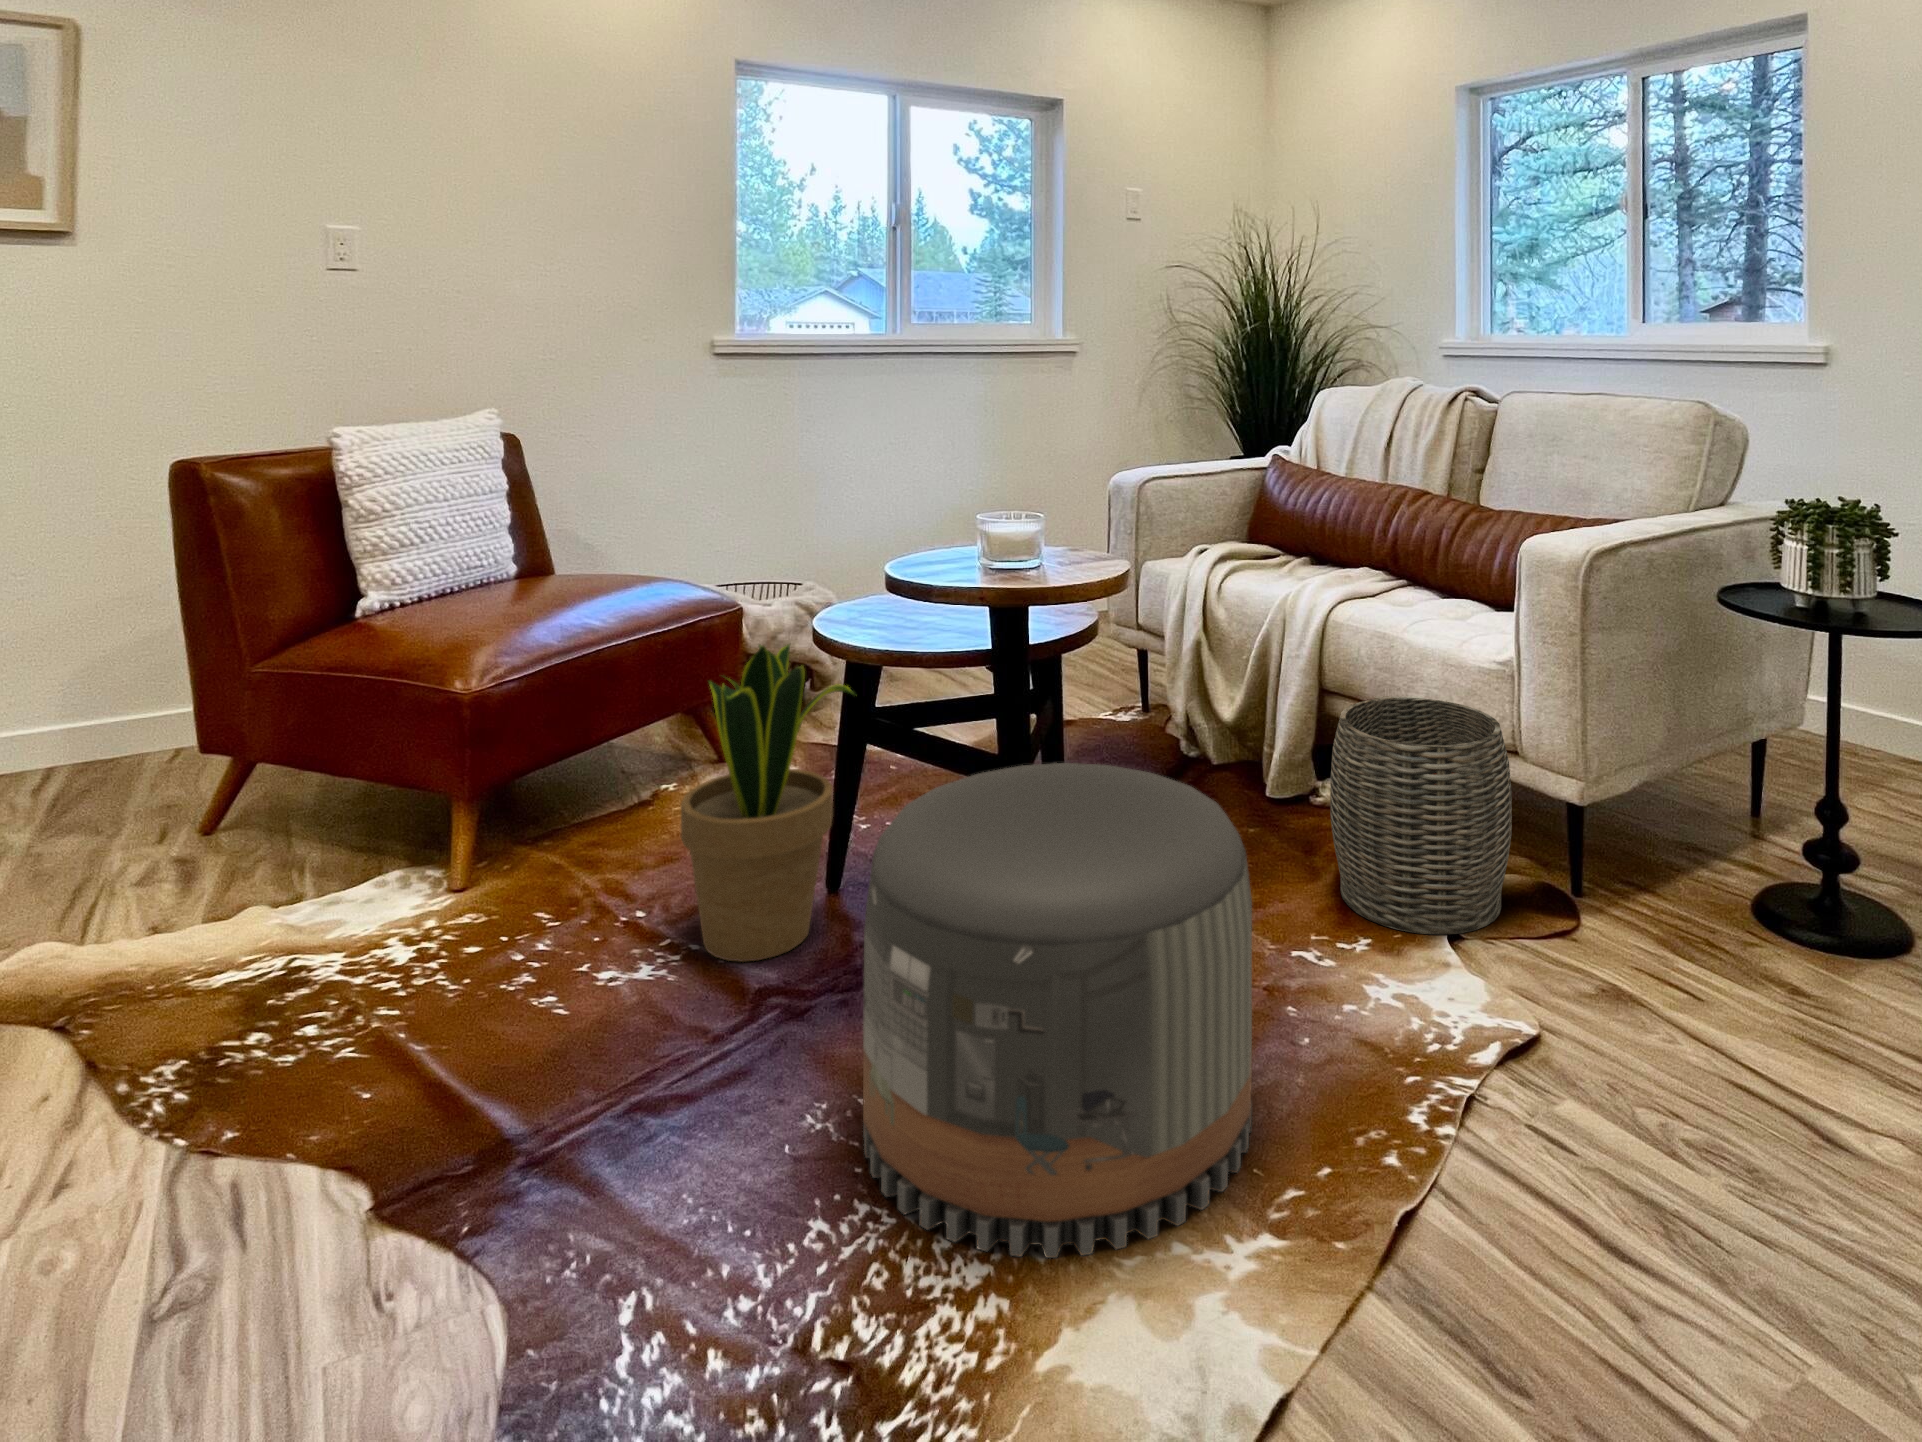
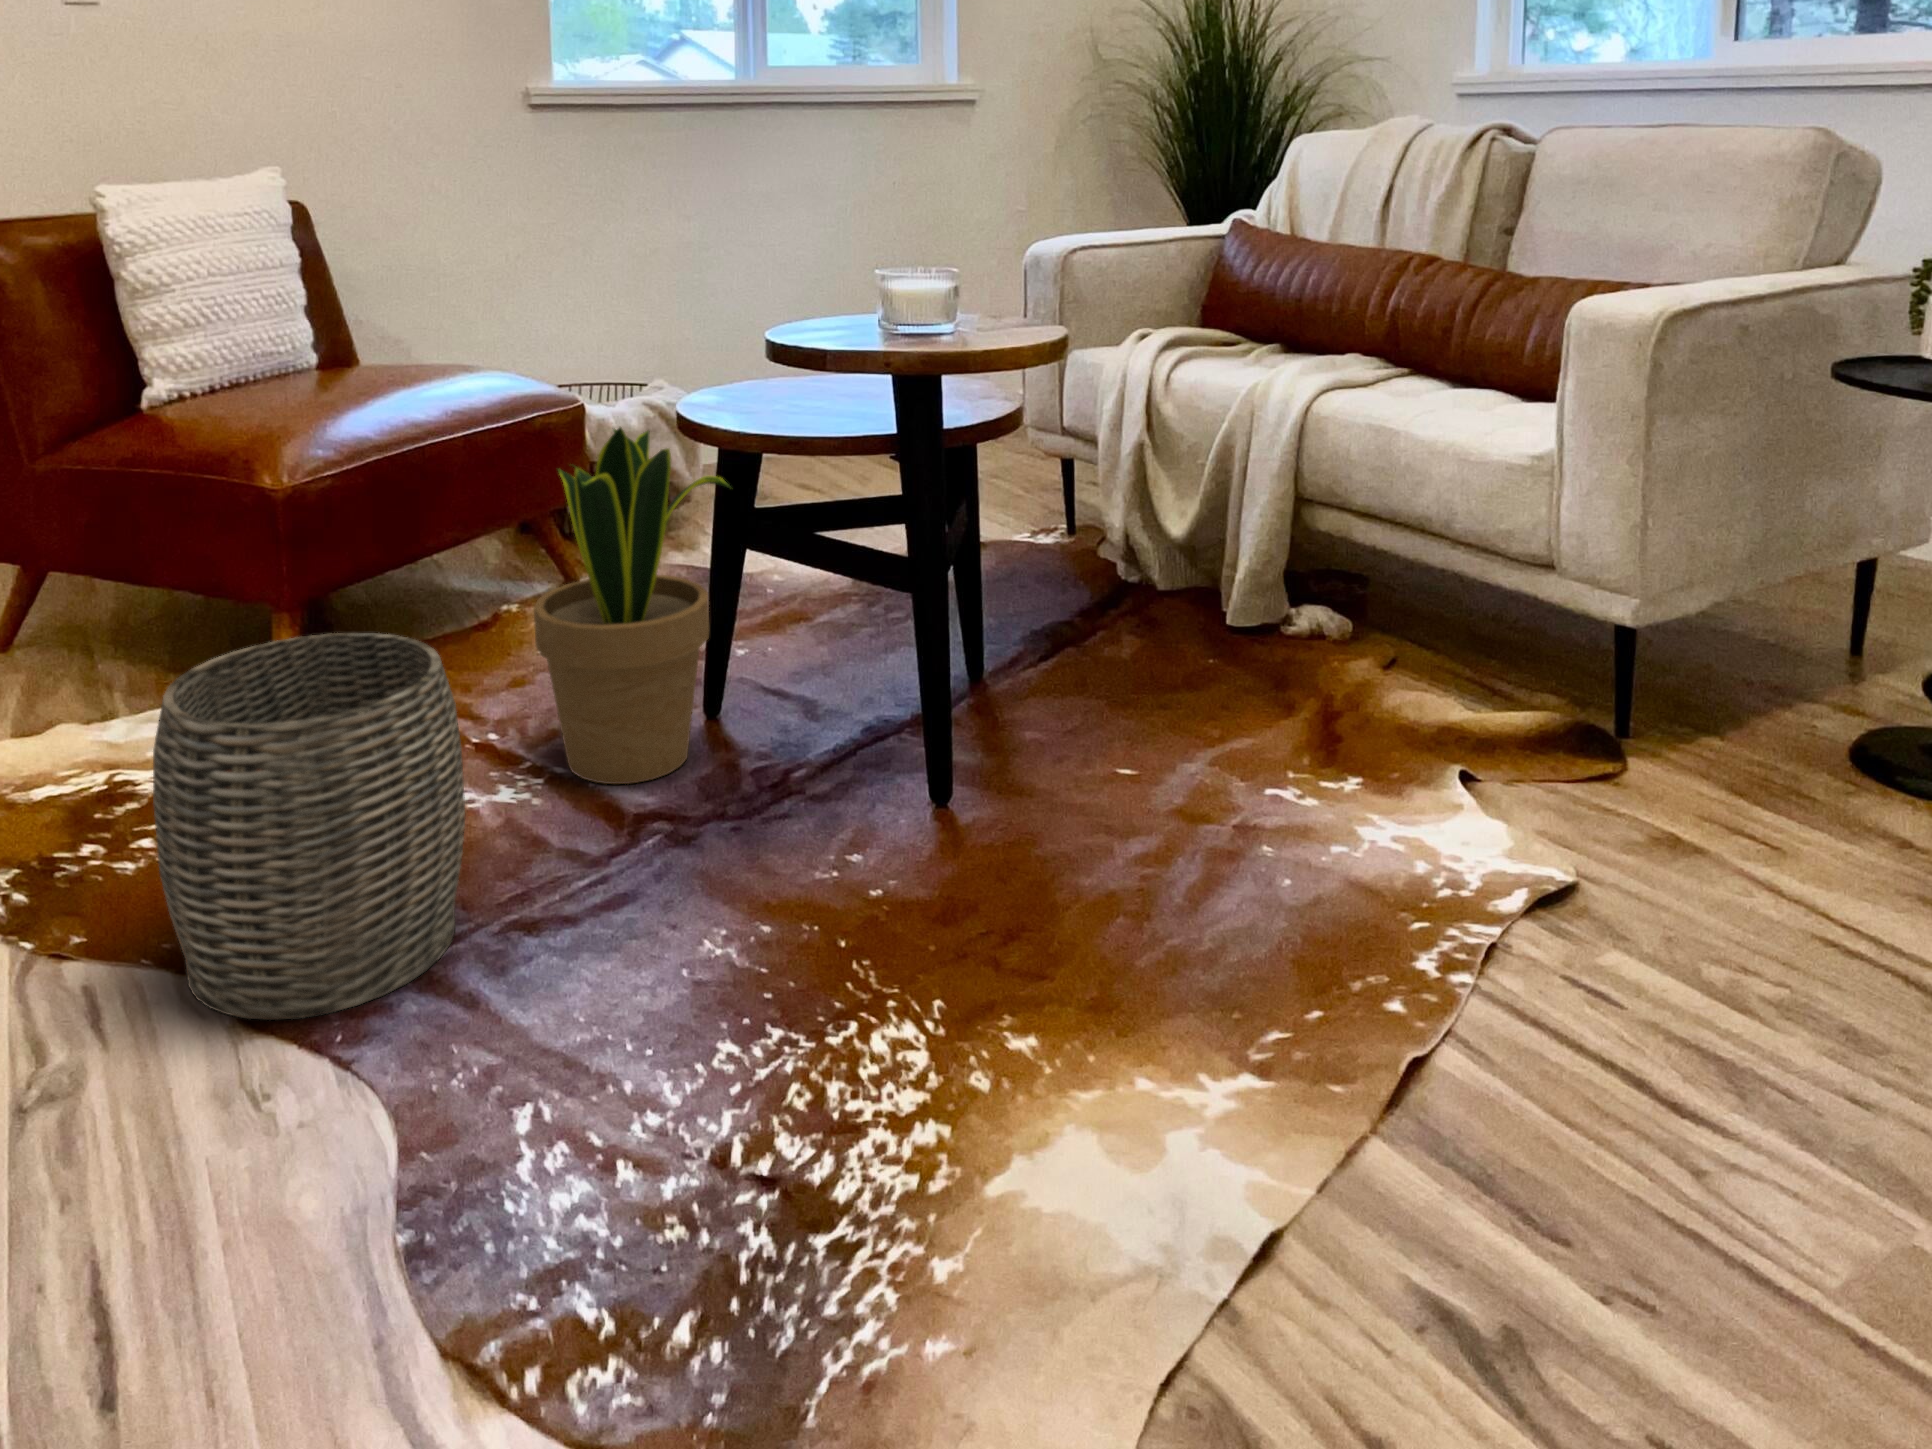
woven basket: present [1330,698,1512,935] -> present [153,633,465,1020]
pouf: present [863,763,1252,1258] -> none [763,557,1228,1087]

